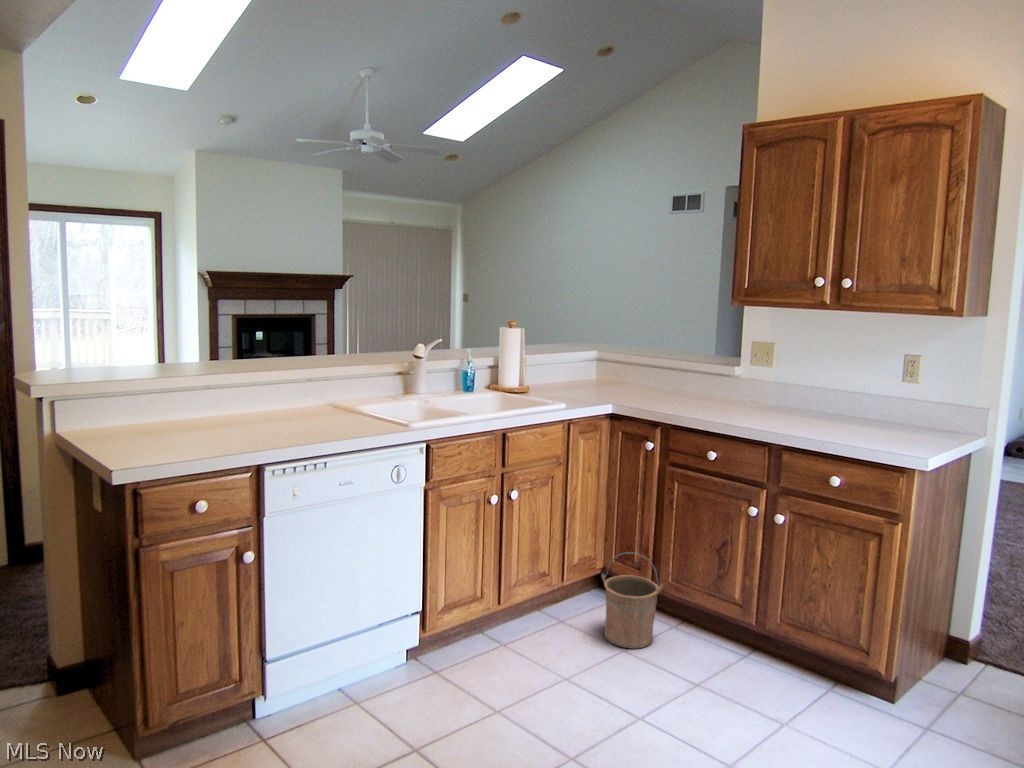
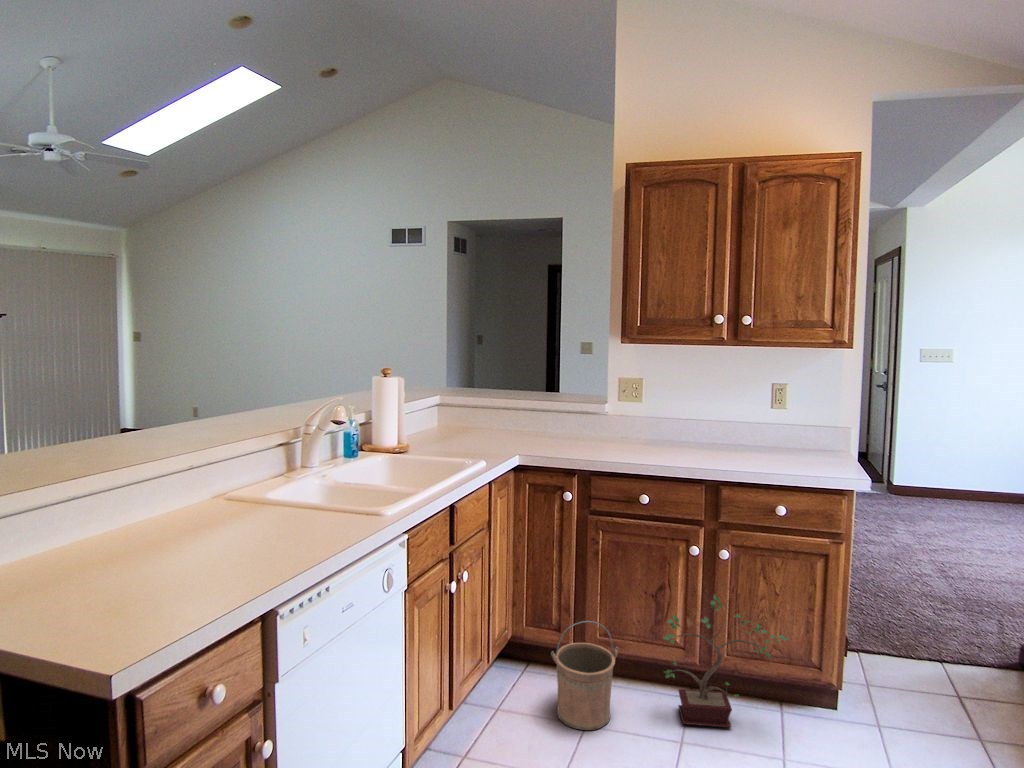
potted plant: none [696,551,811,682] -> present [663,595,788,728]

